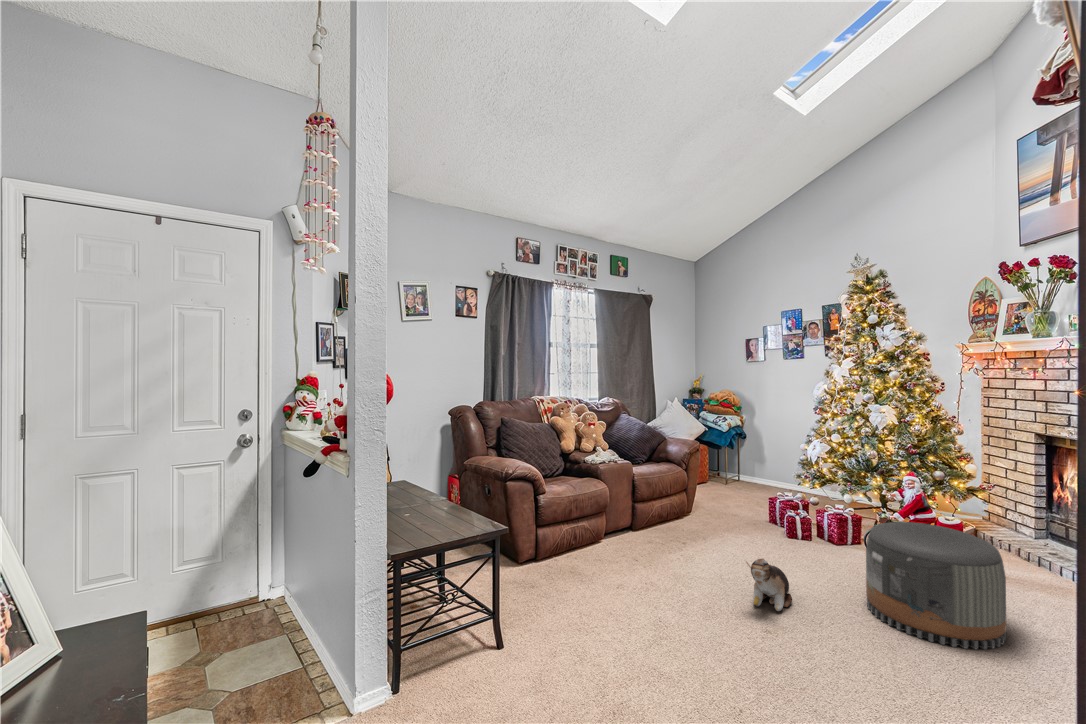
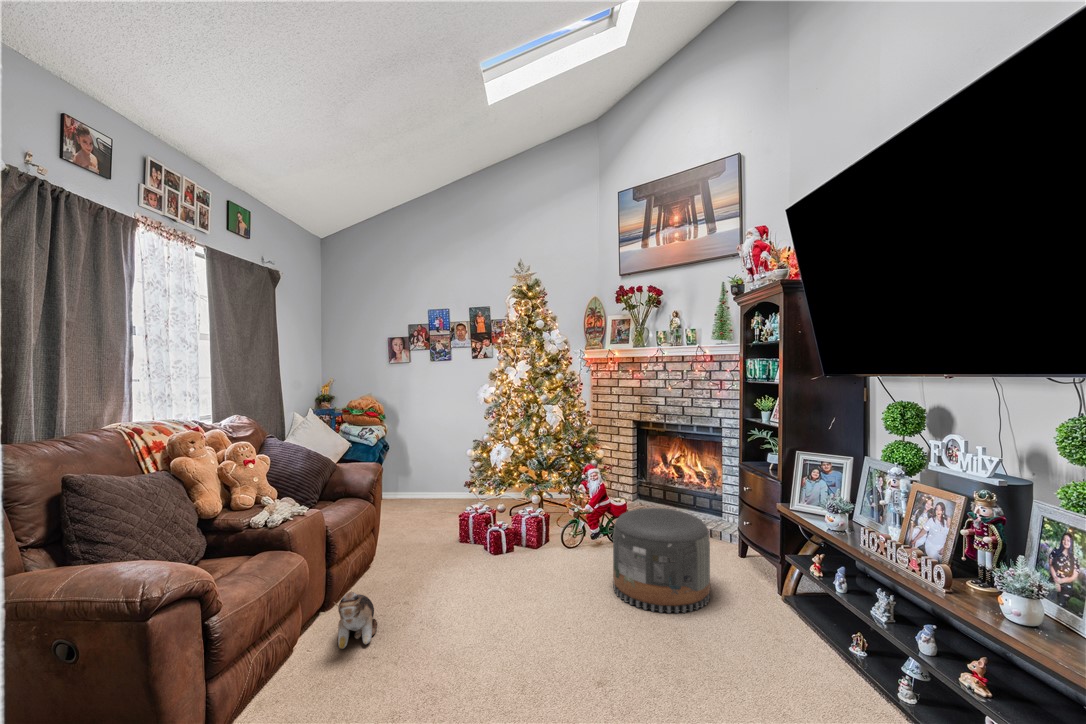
plush toy: present [746,559,792,611] -> present [334,591,377,649]

